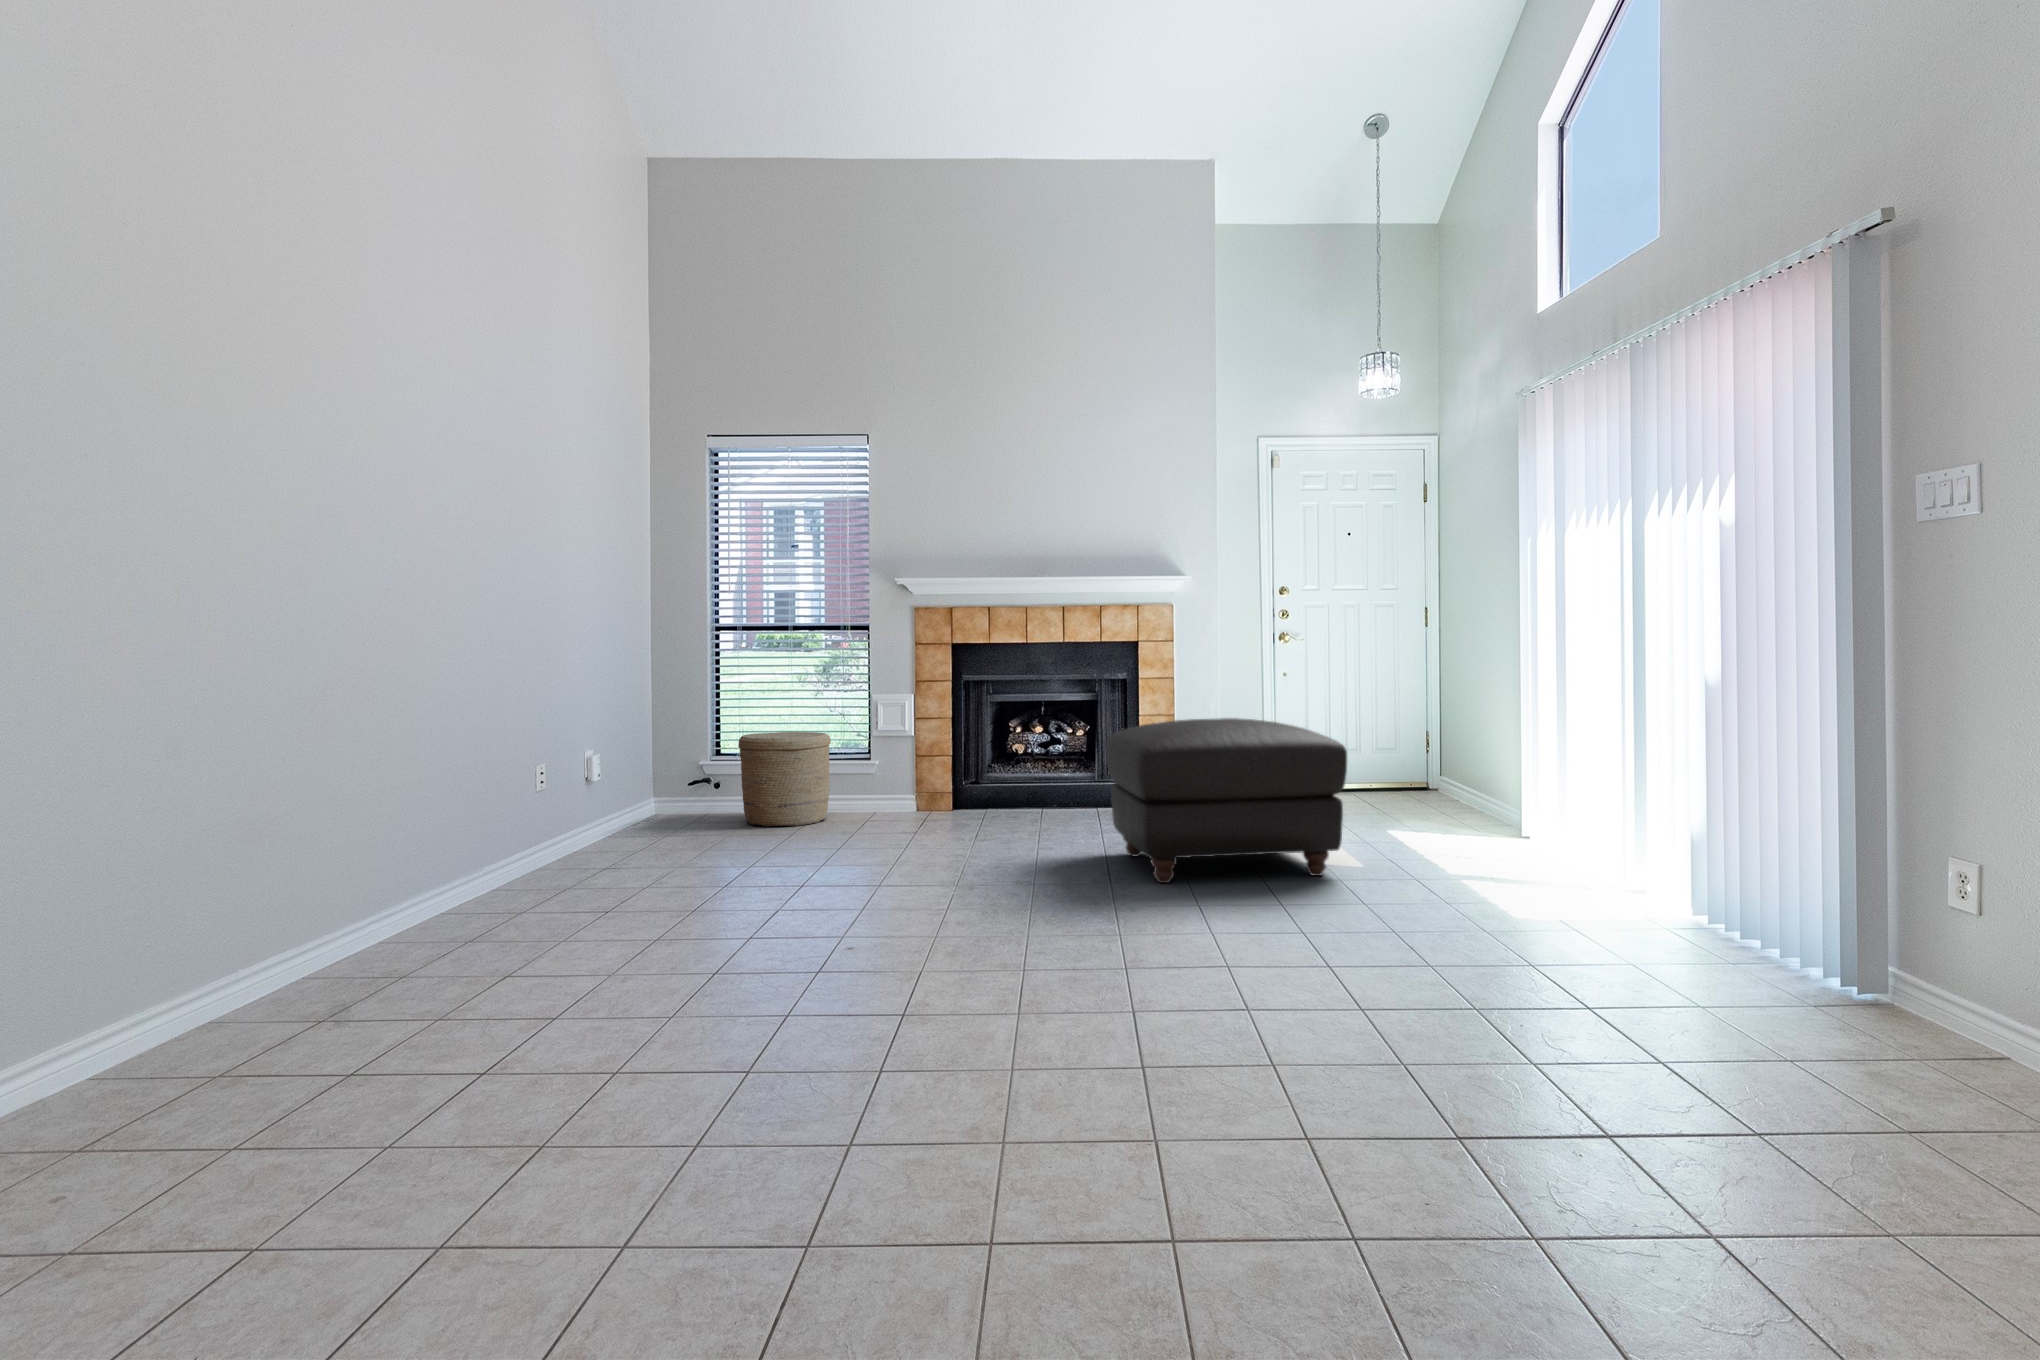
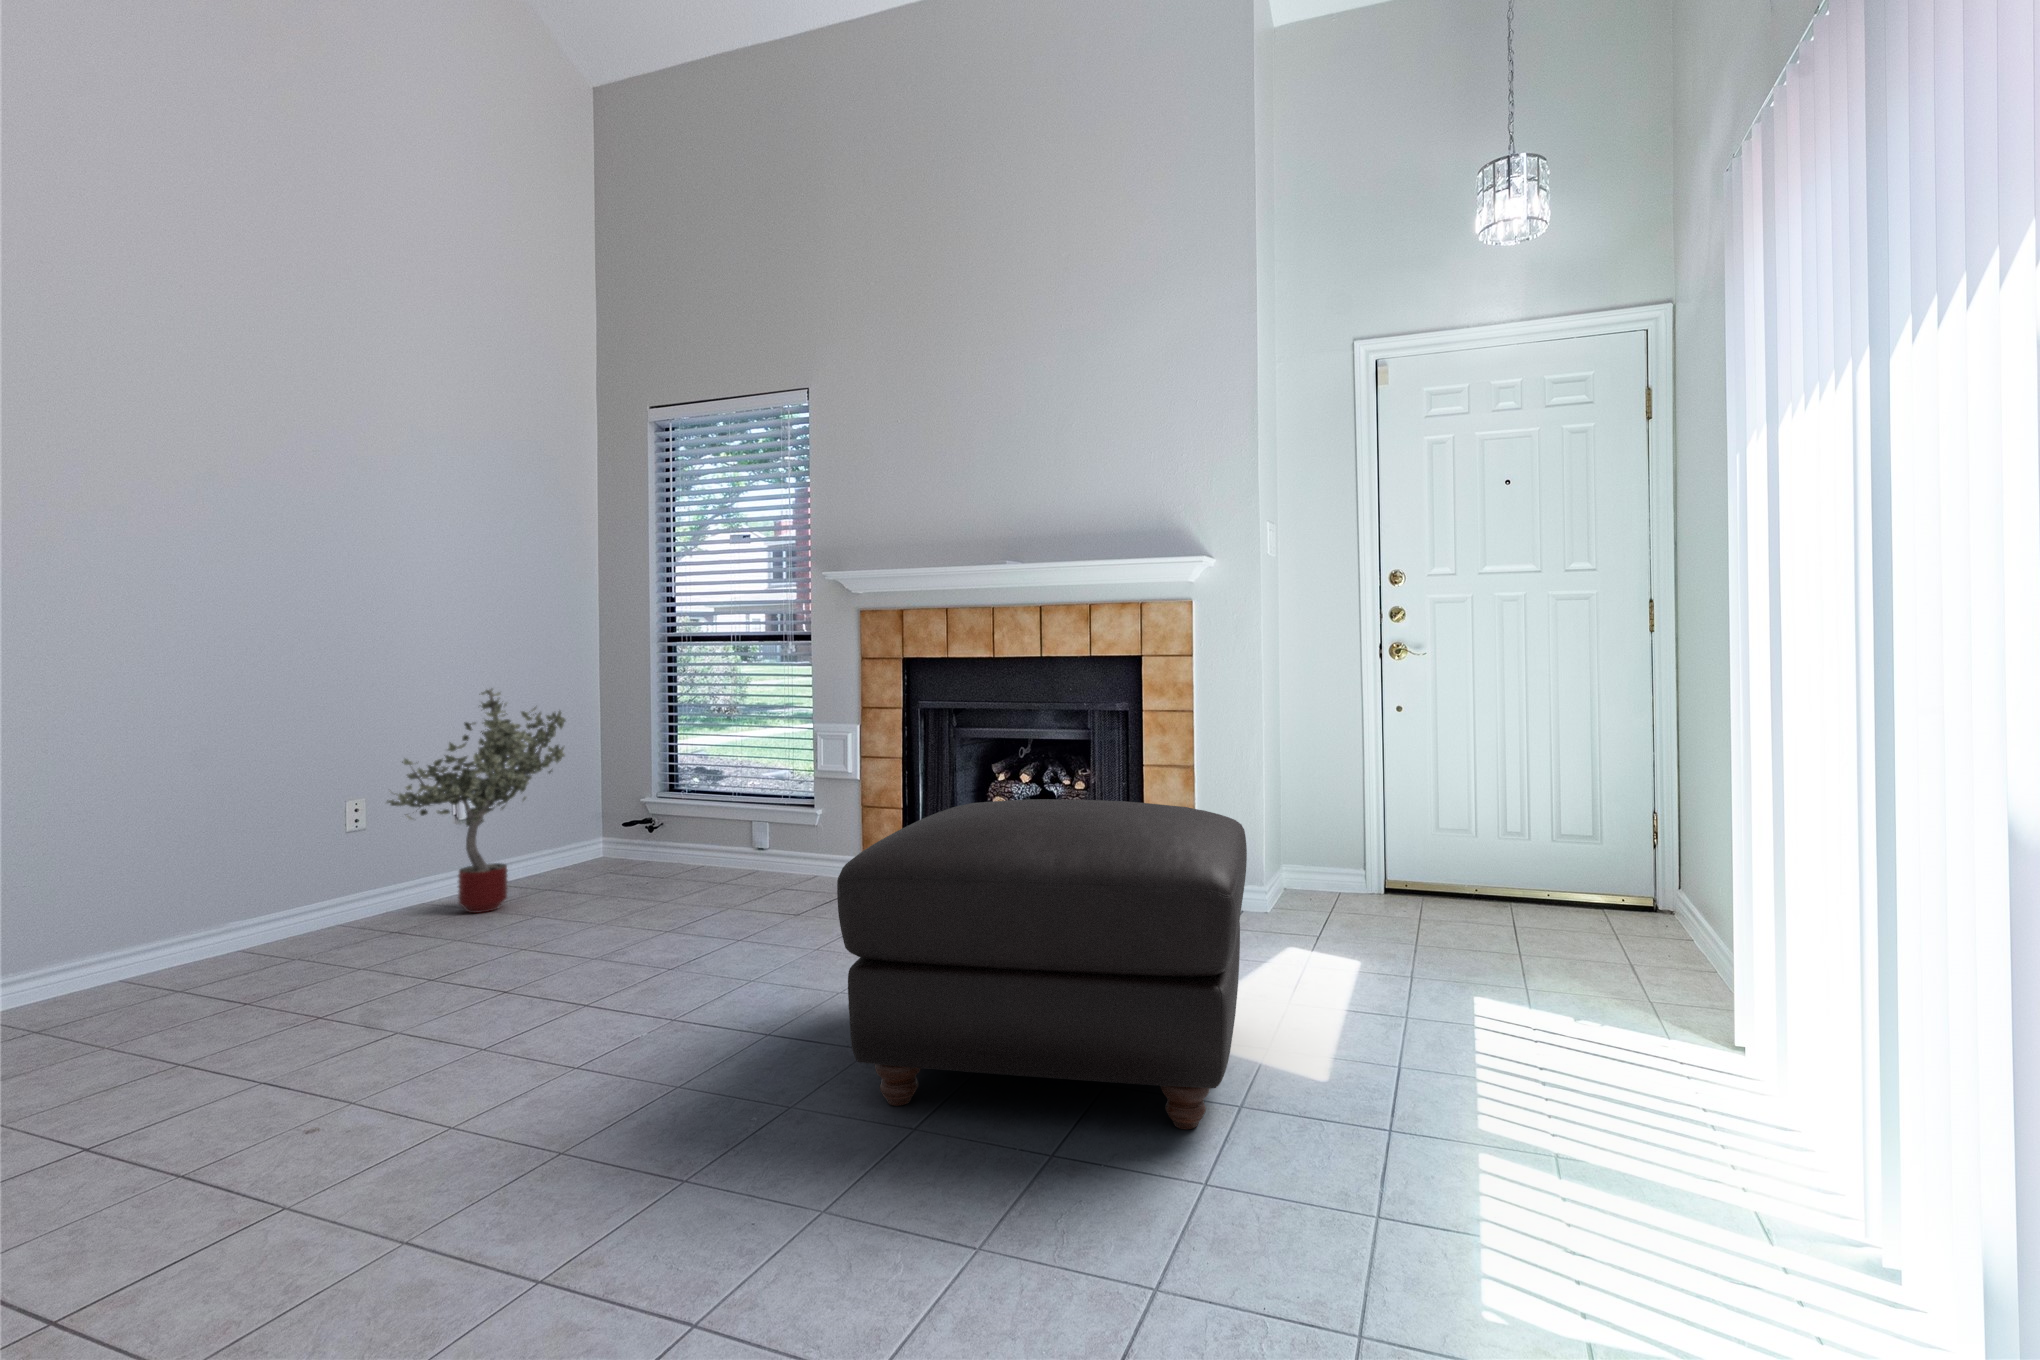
potted tree: none [592,666,699,845] -> present [387,689,566,913]
woven basket: present [738,732,831,827] -> none [628,768,752,894]

